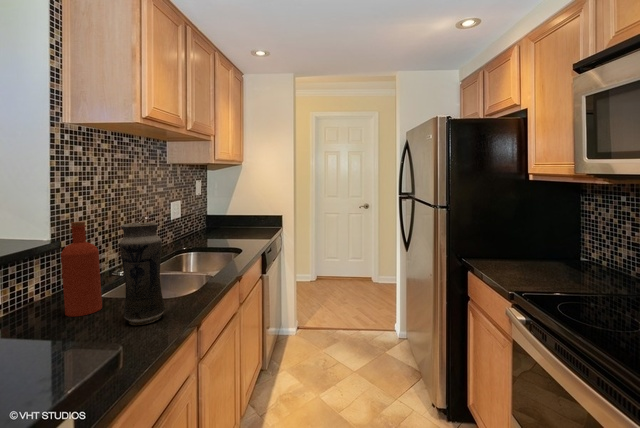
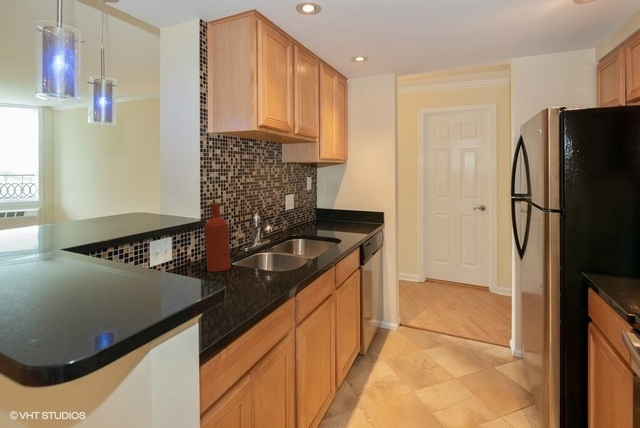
vase: present [119,223,165,325] -> none [240,202,271,279]

